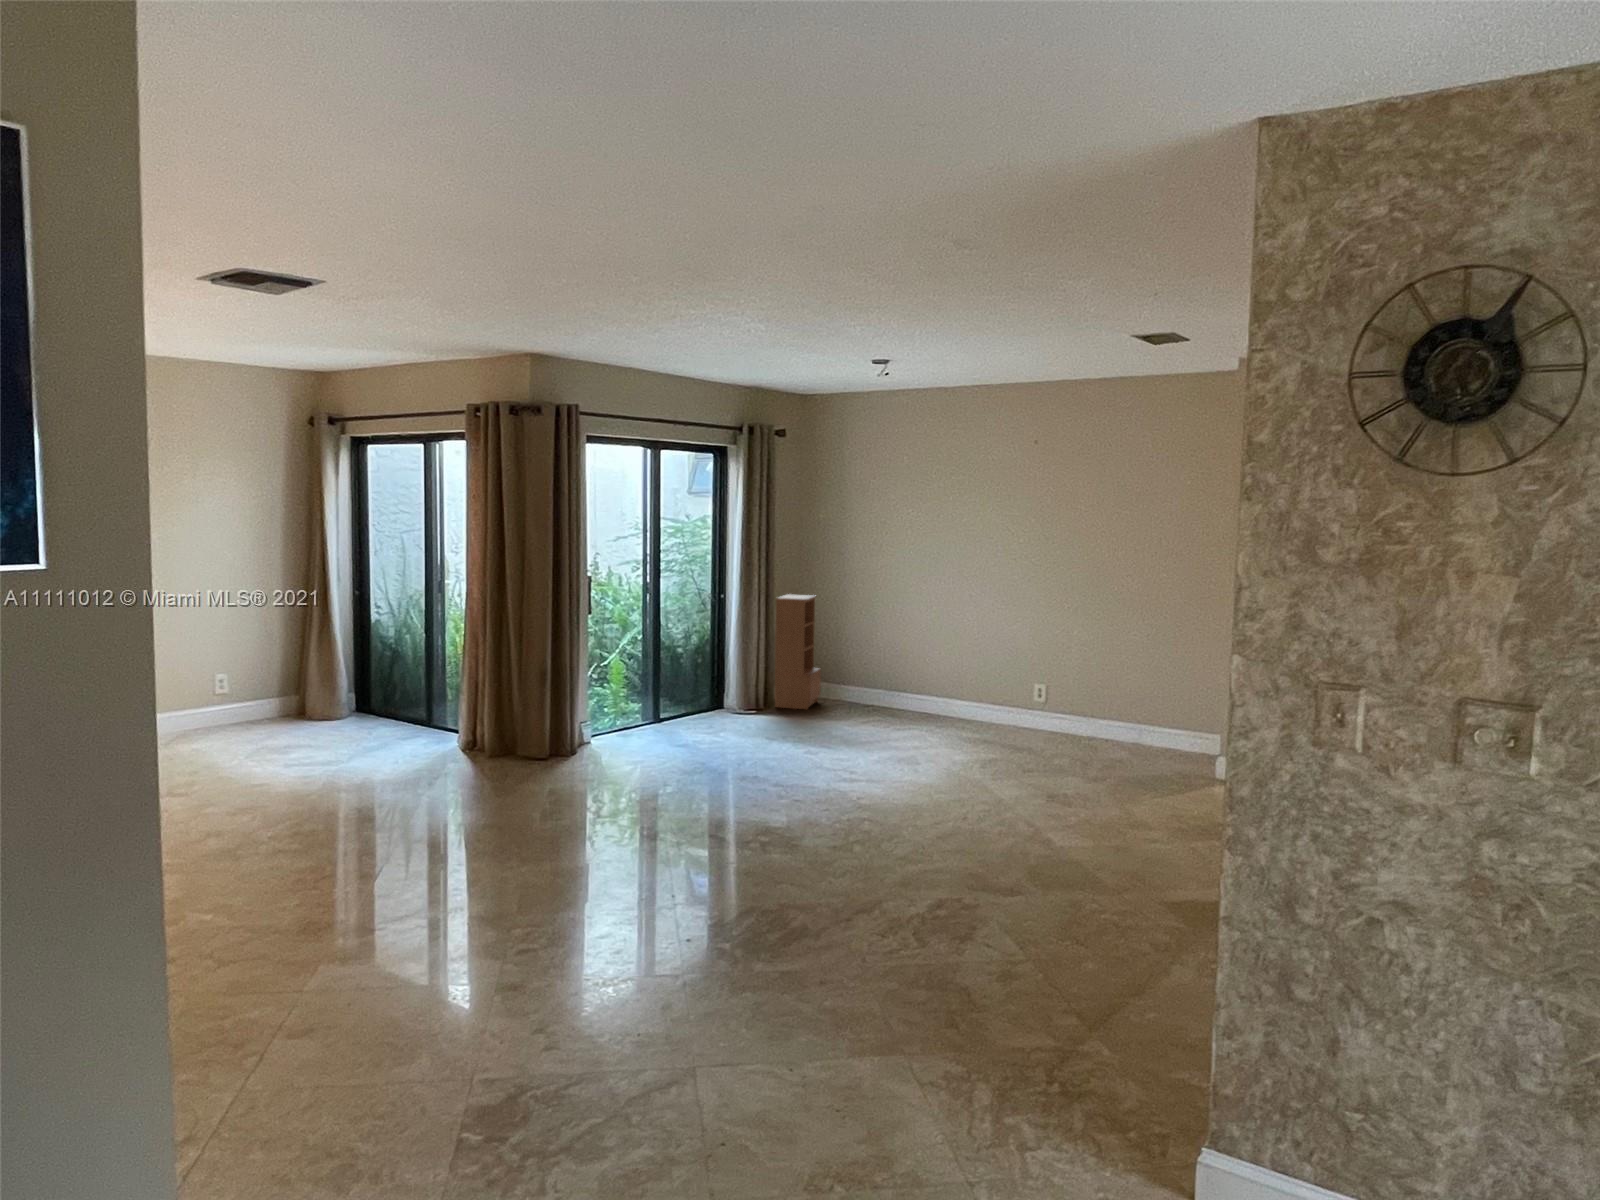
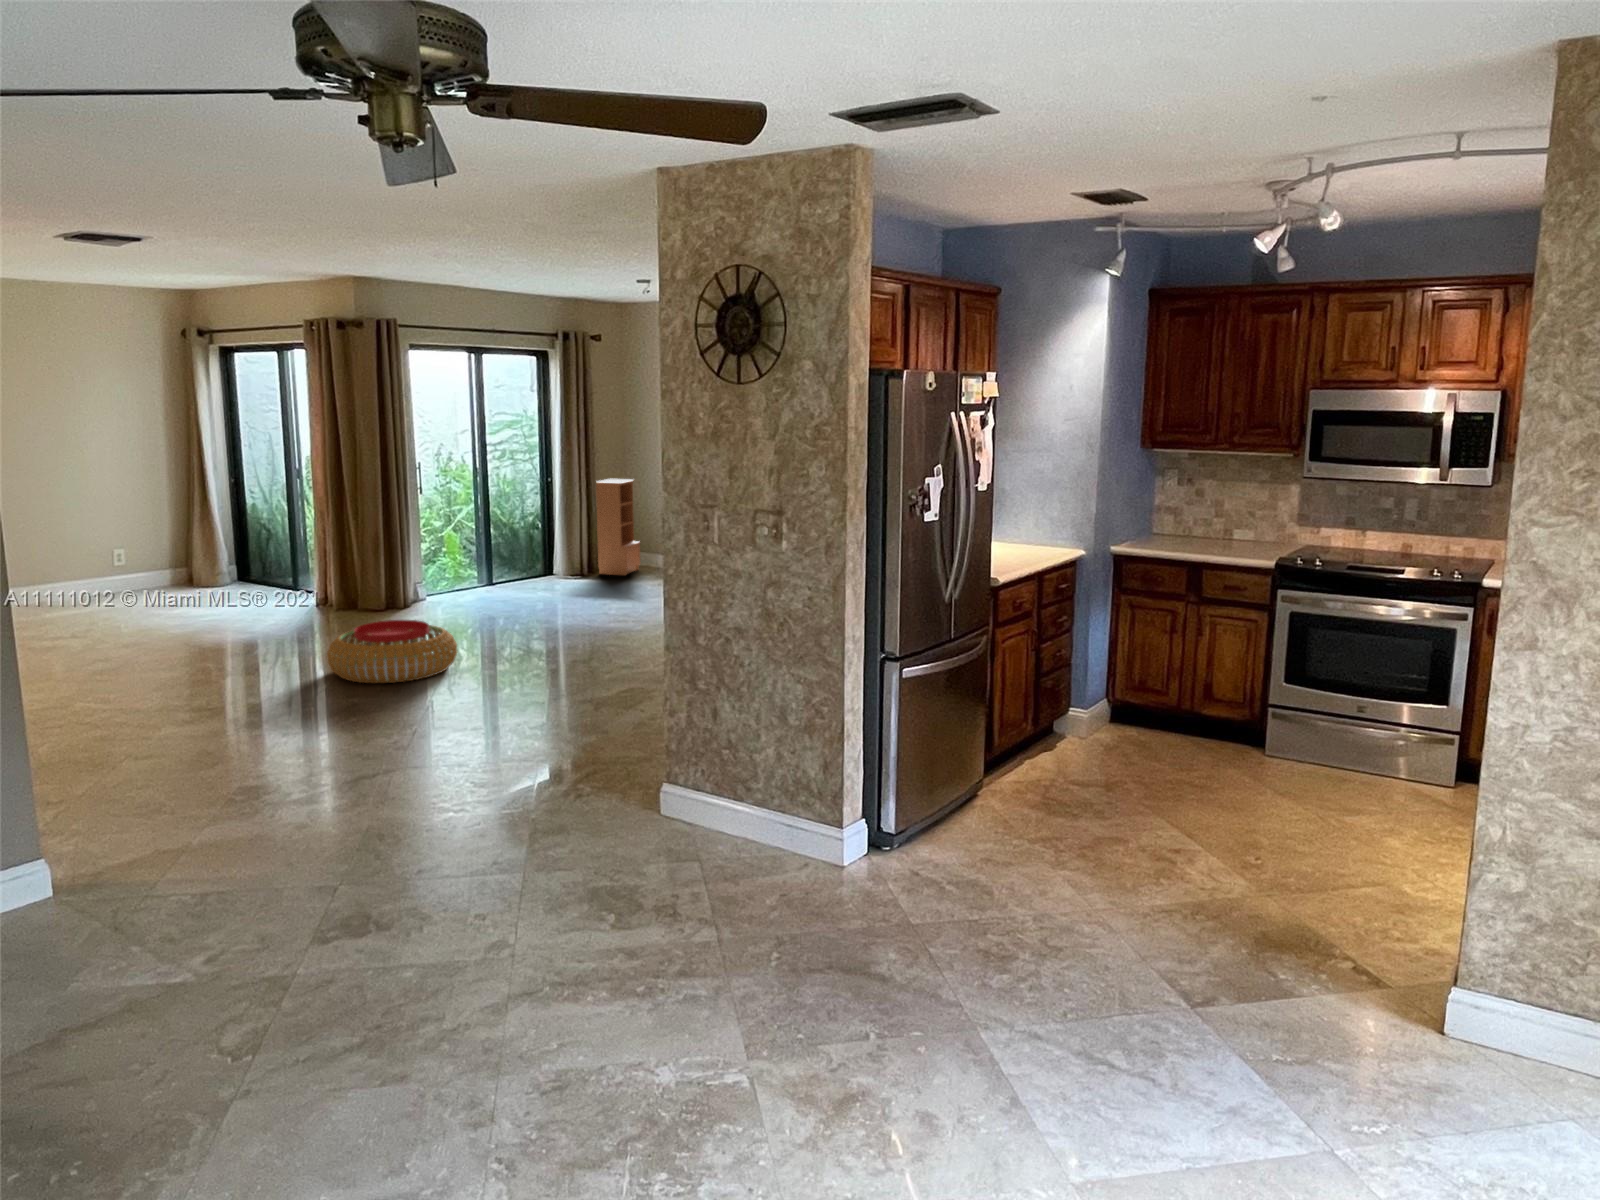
pouf: none [516,788,683,882] -> present [327,620,457,683]

